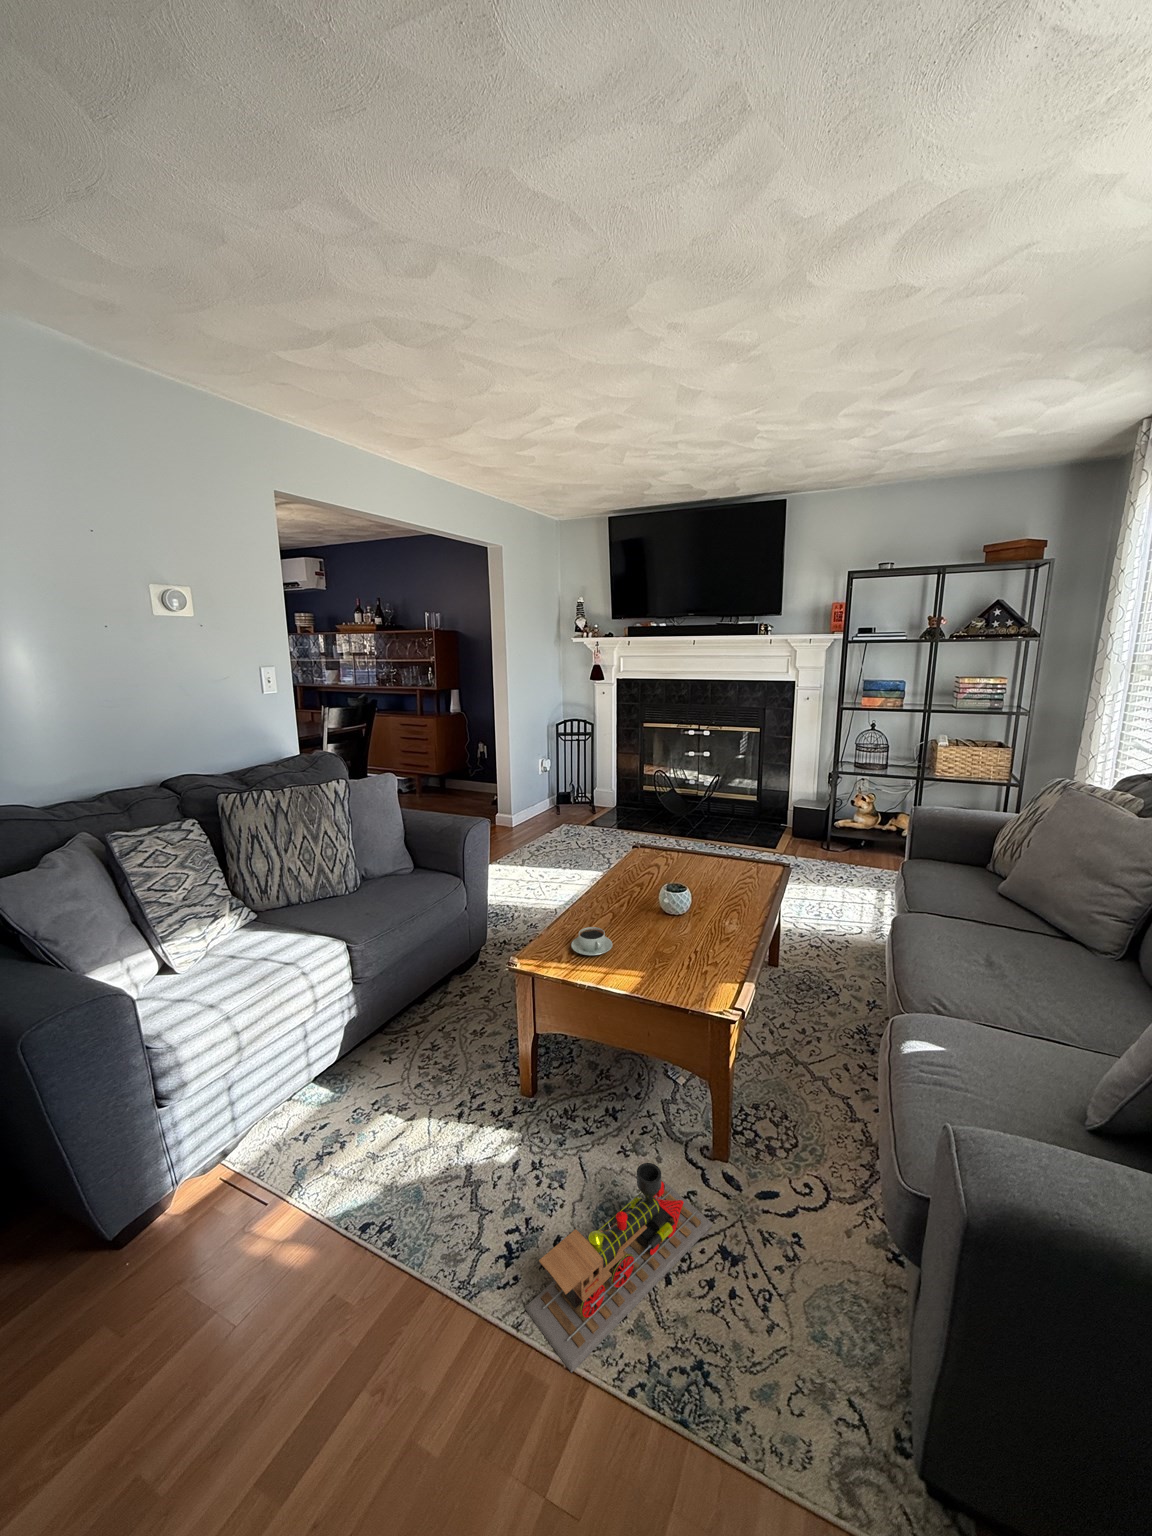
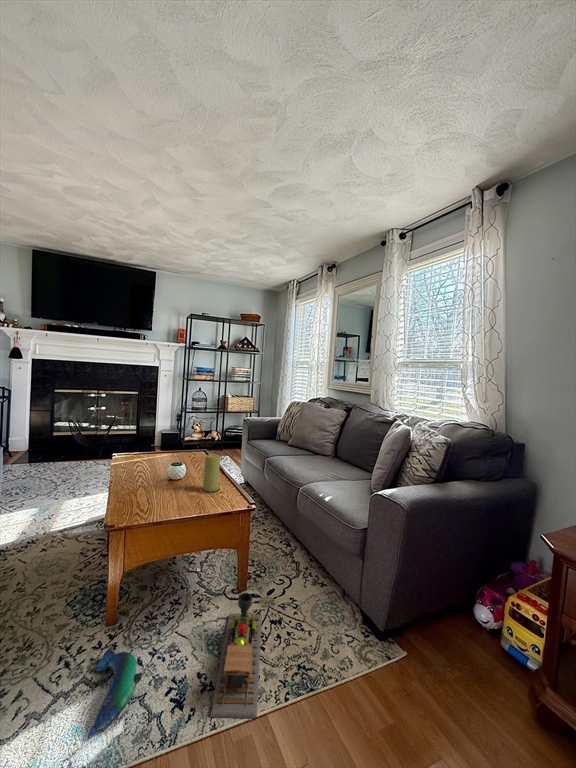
candle: none [678,890,716,964] -> present [200,454,221,494]
coffee cup: present [571,927,612,955] -> none [138,490,167,507]
plush toy: none [416,1126,501,1218] -> present [88,650,143,739]

